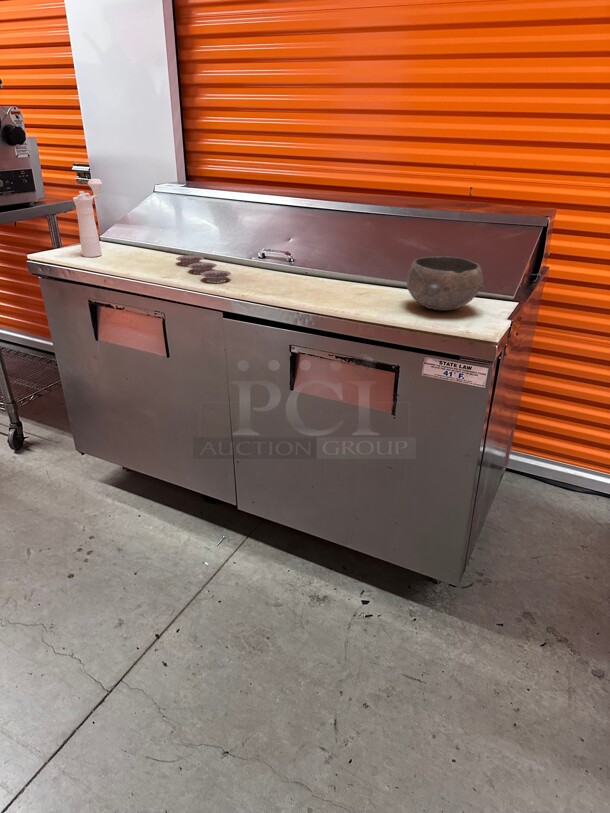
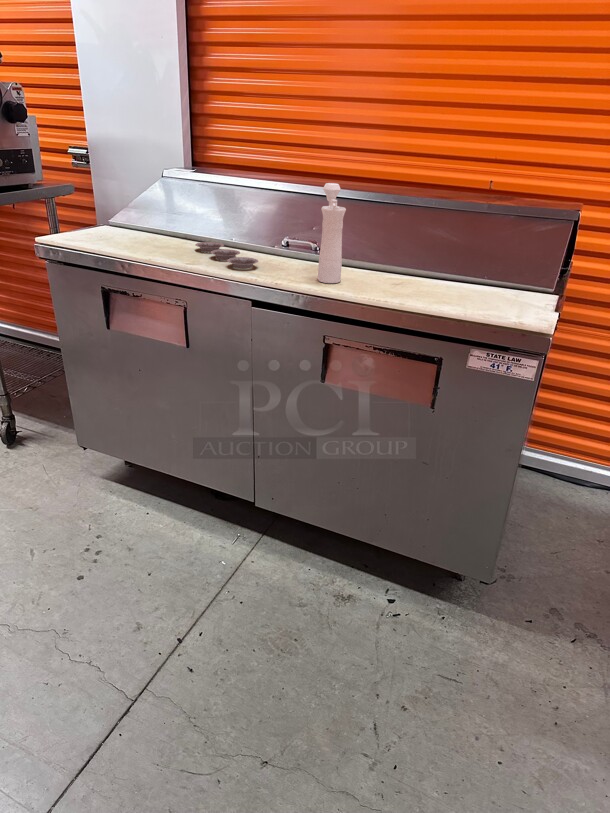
pepper mill: present [73,179,102,257] -> present [318,183,346,283]
bowl: present [406,256,484,310] -> none [448,246,530,301]

